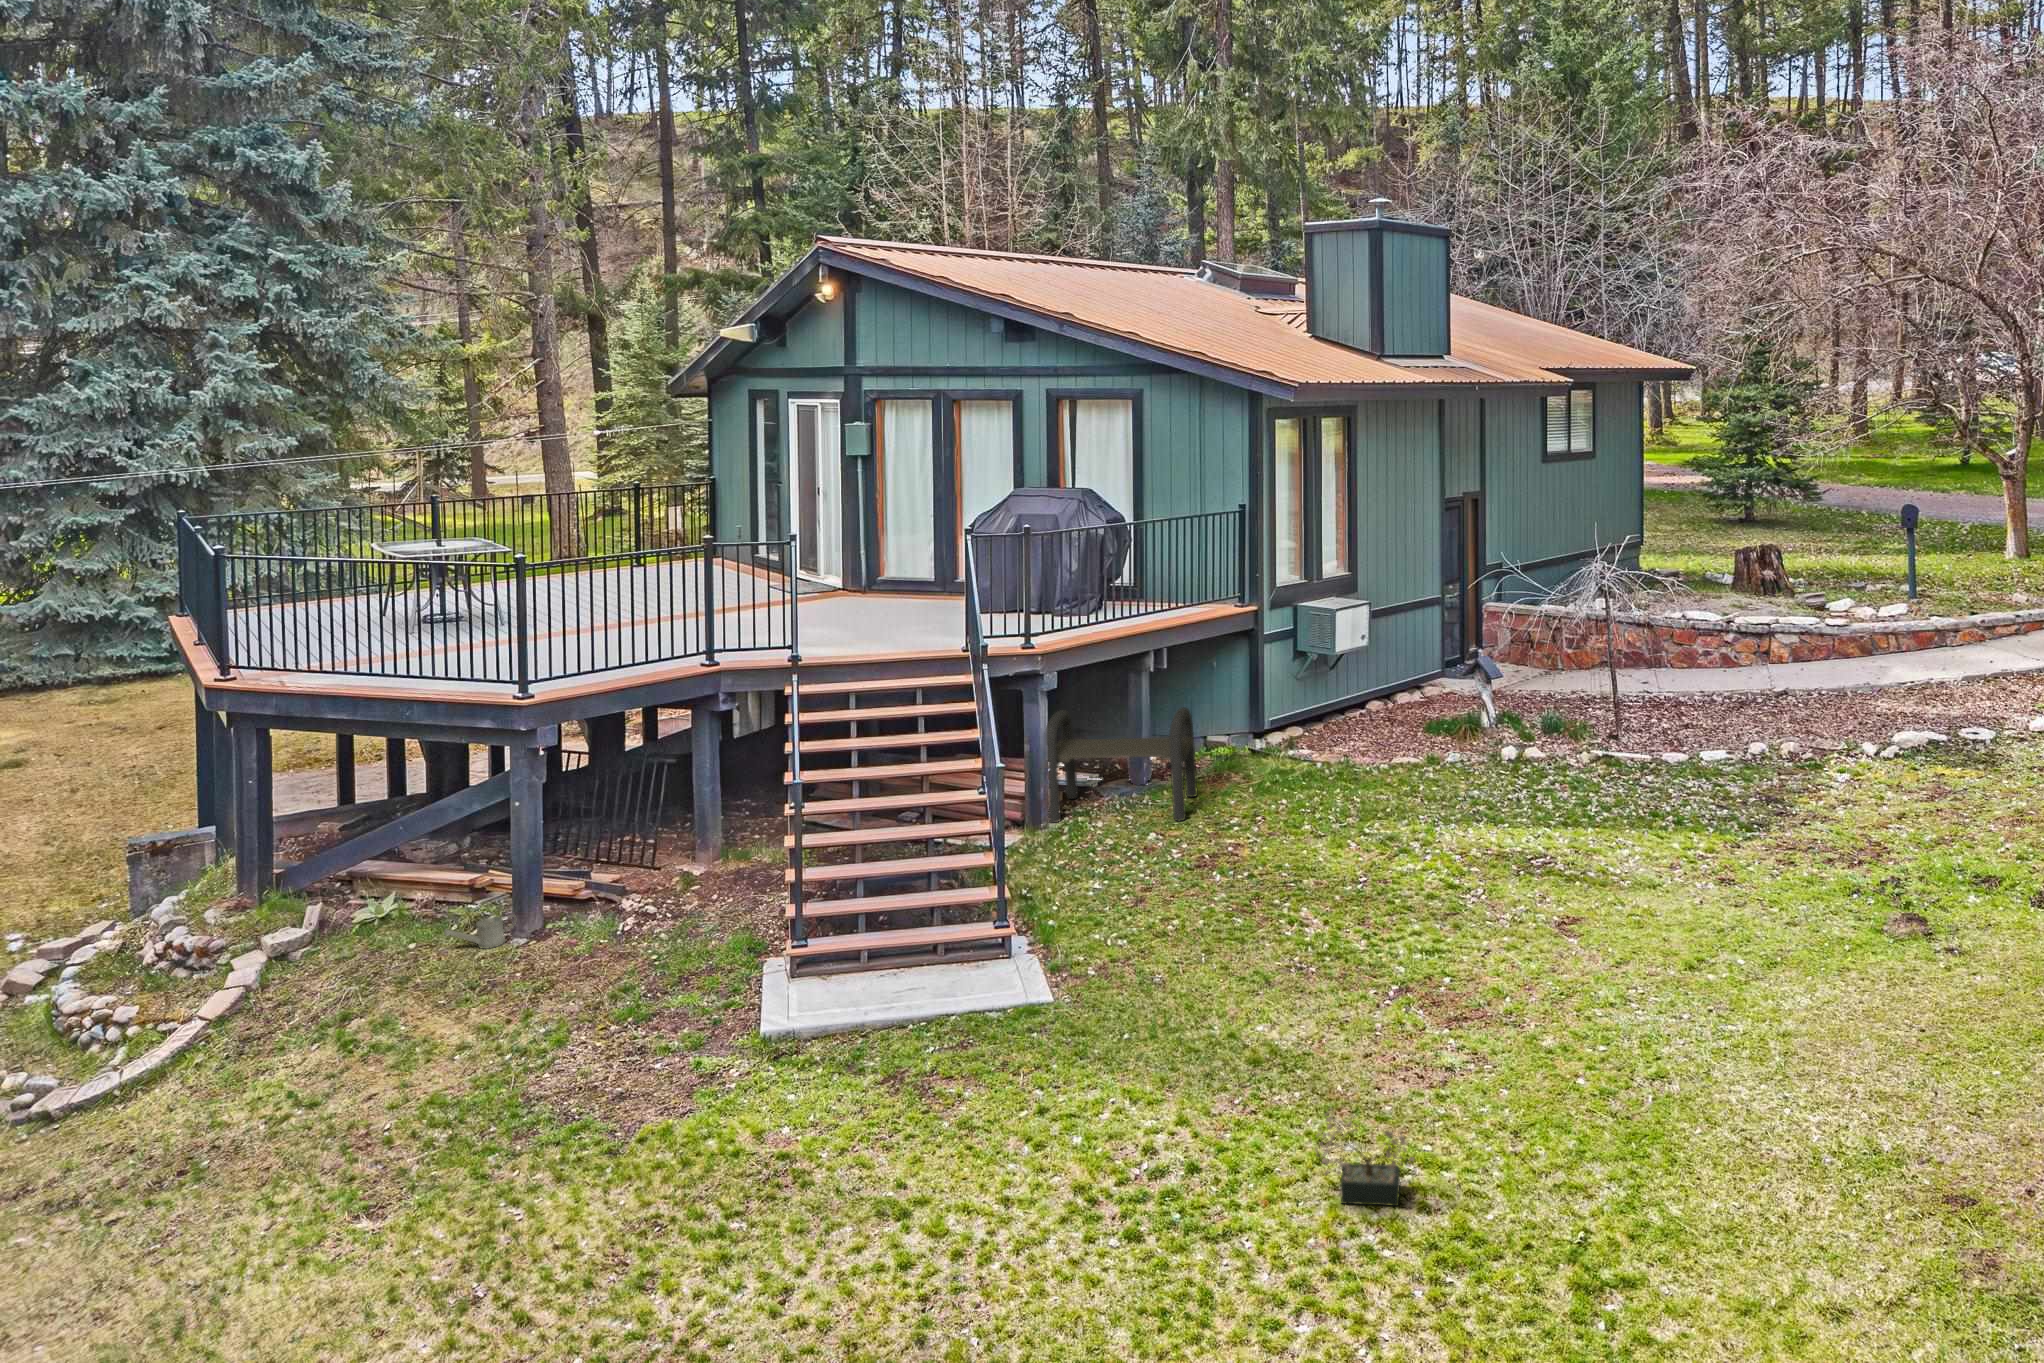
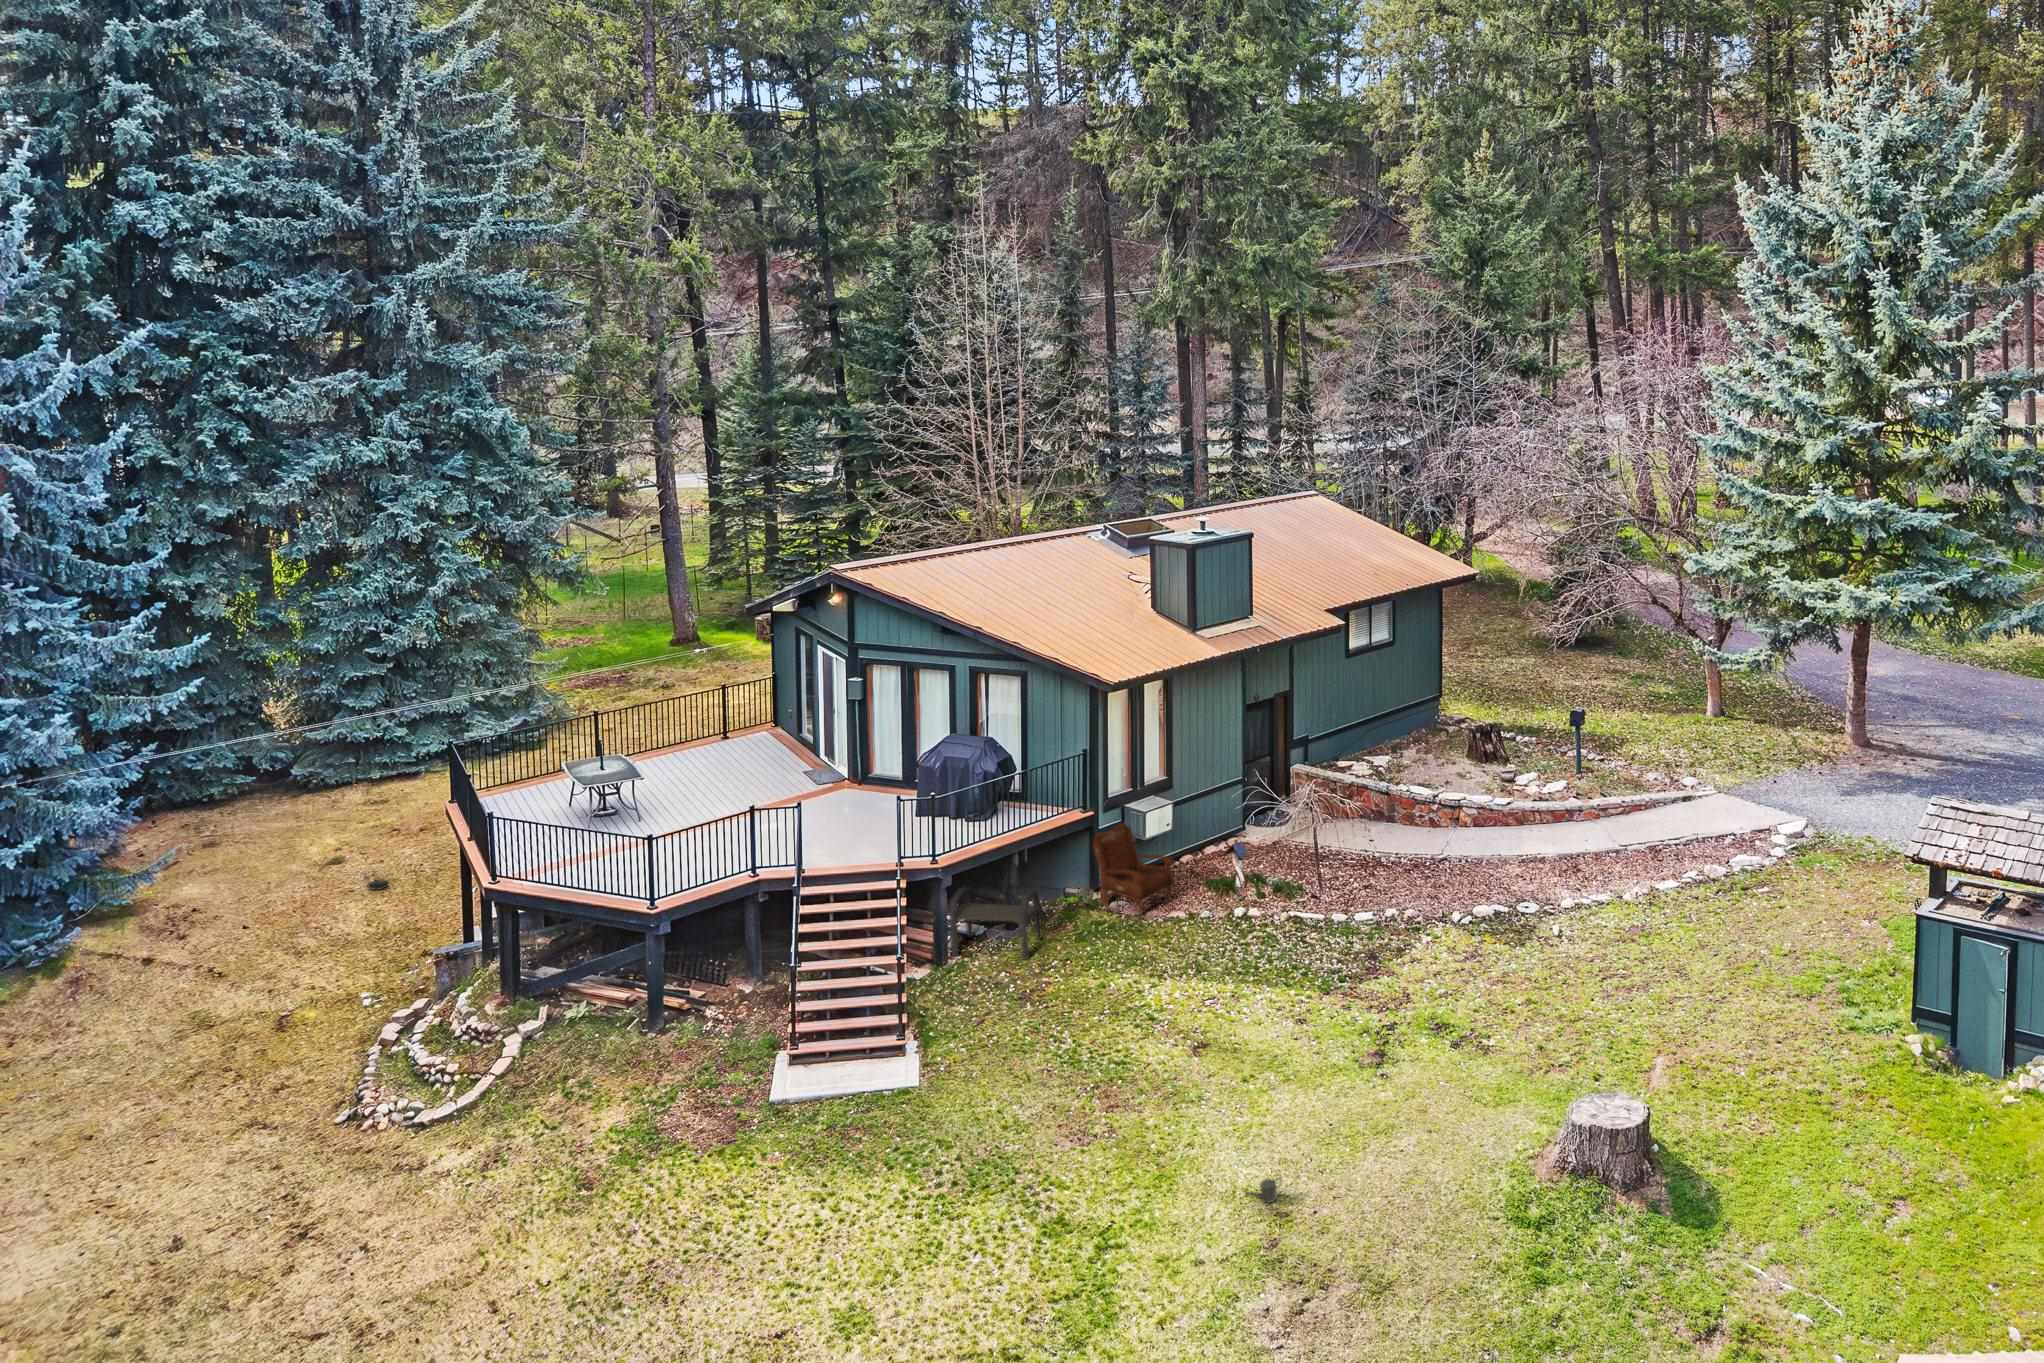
armchair: none [1260,627,1395,765] -> present [1093,823,1176,916]
watering can: present [444,915,516,949] -> present [1245,1178,1282,1203]
decorative plant: present [1316,1112,1414,1206] -> present [365,870,390,890]

